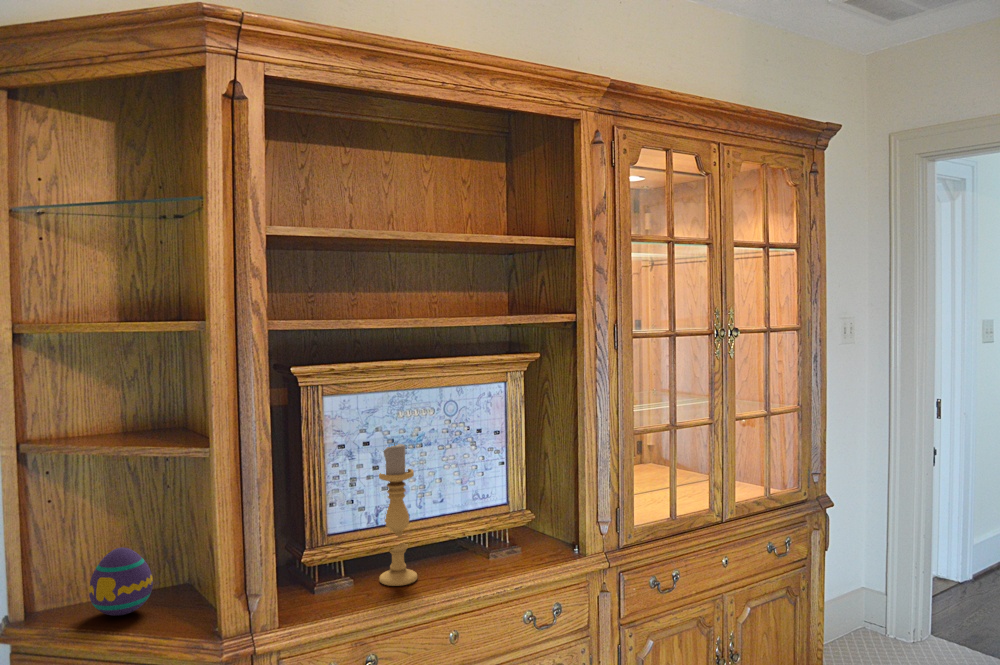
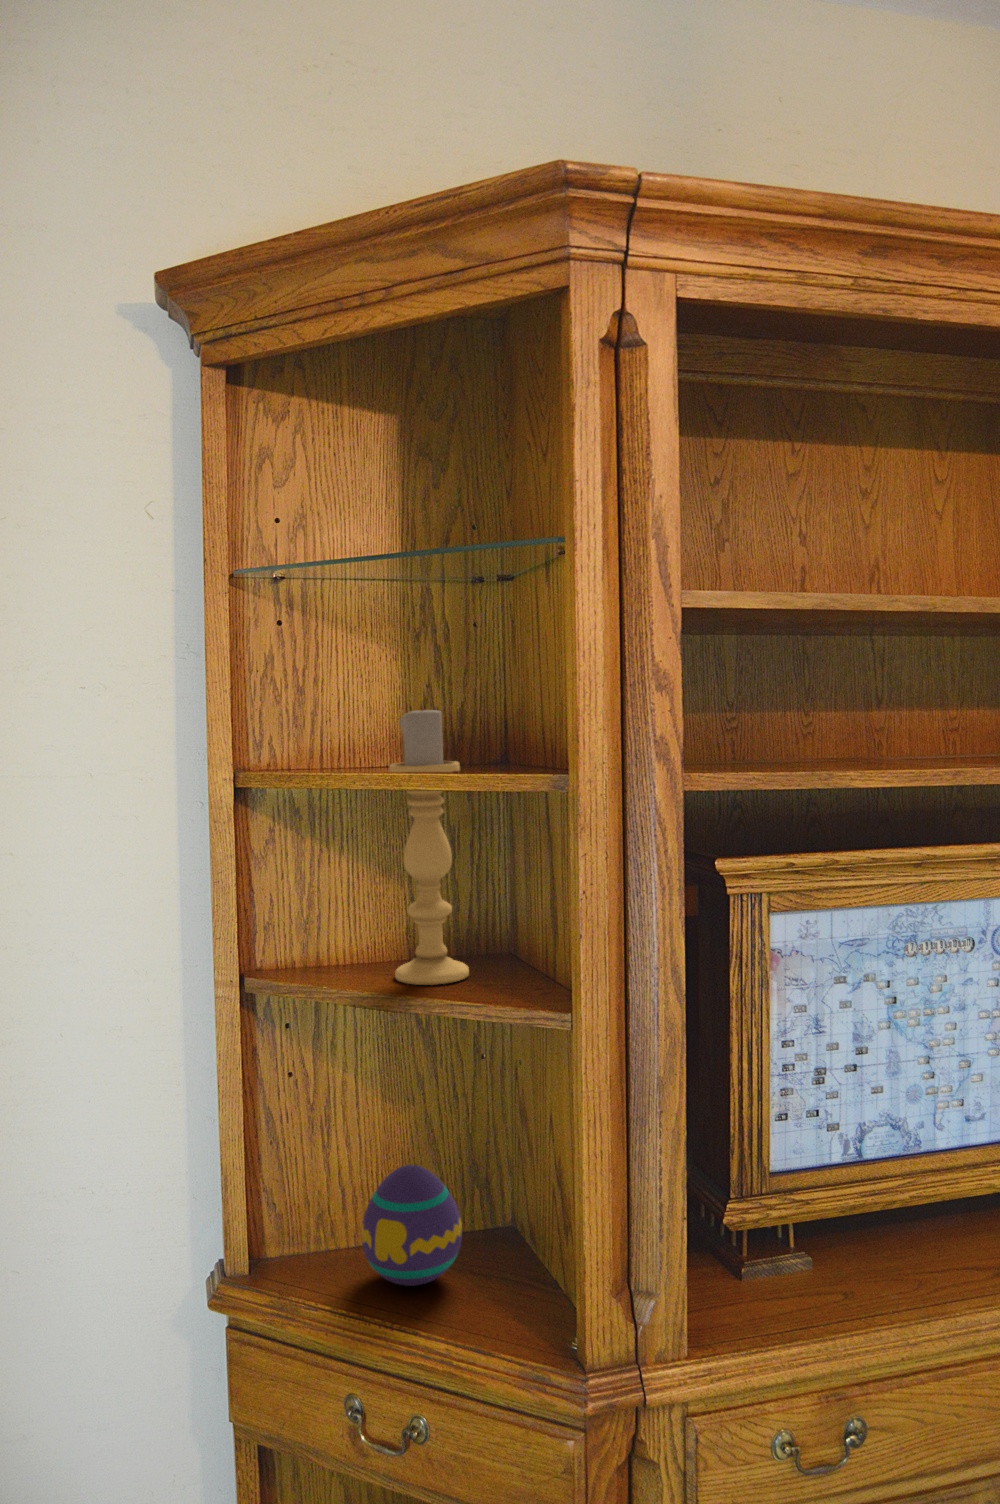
candle holder: present [379,443,417,586] -> present [389,705,469,985]

